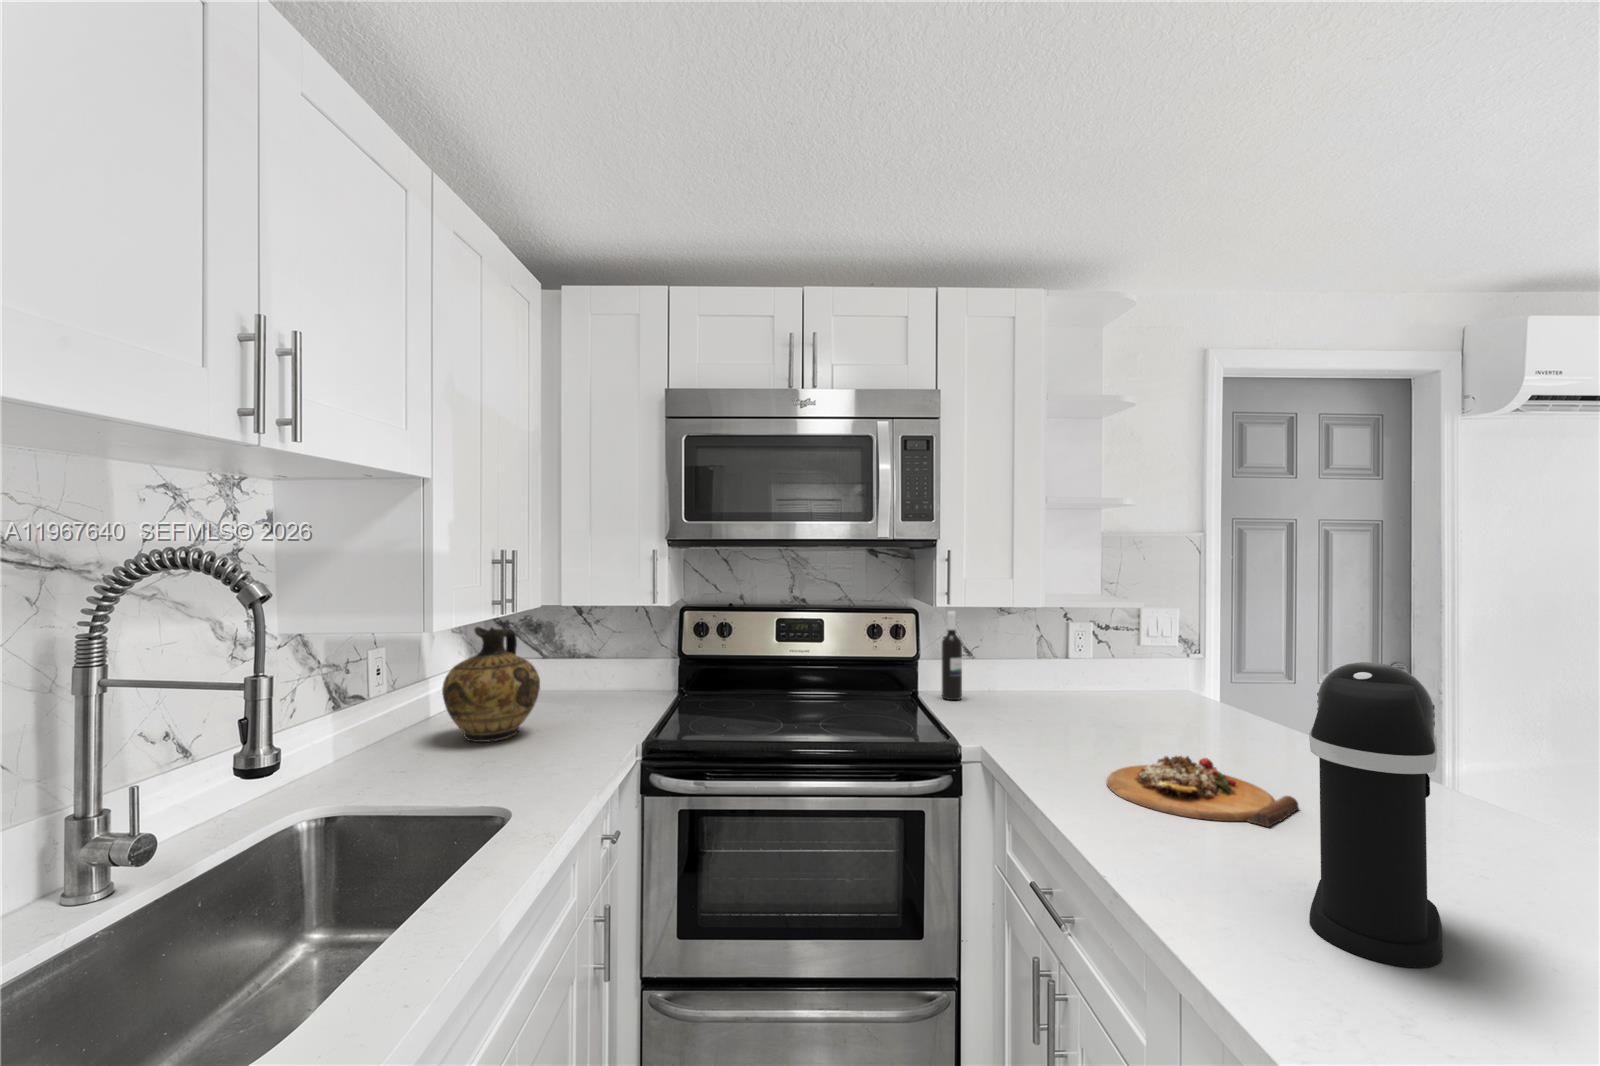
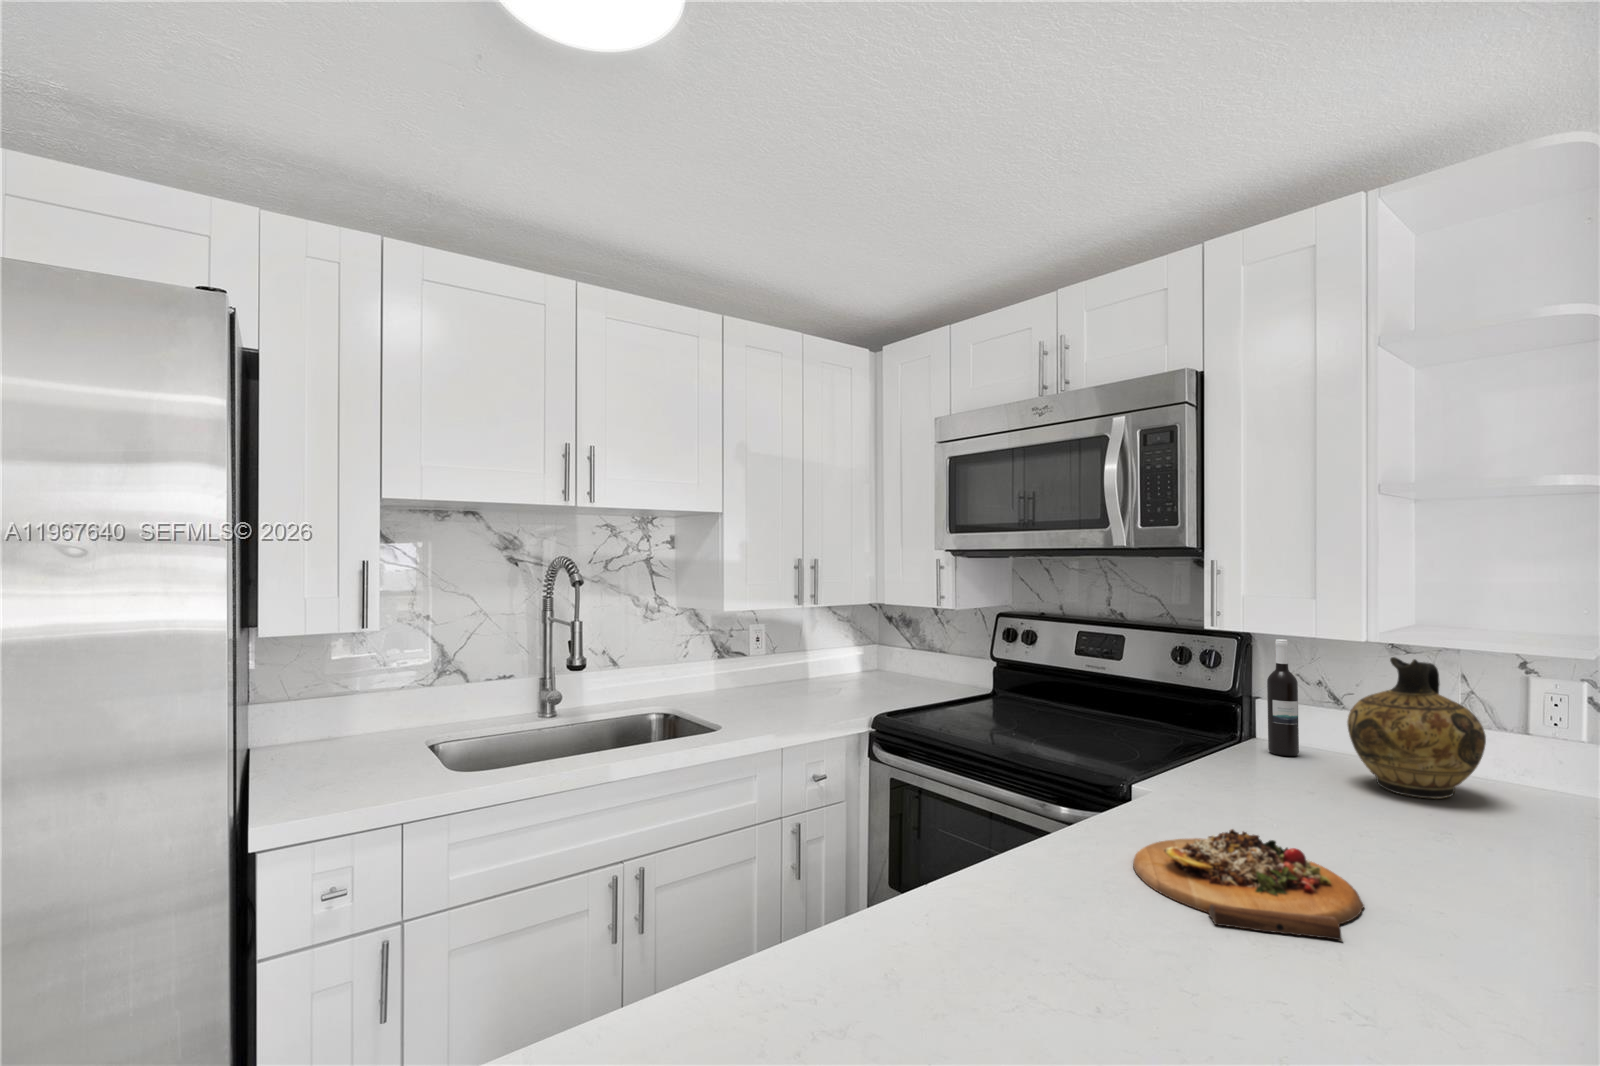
ceramic jug: present [442,627,540,742] -> present [1347,657,1486,799]
coffee maker: present [1309,662,1443,967] -> none [922,688,1112,1012]

